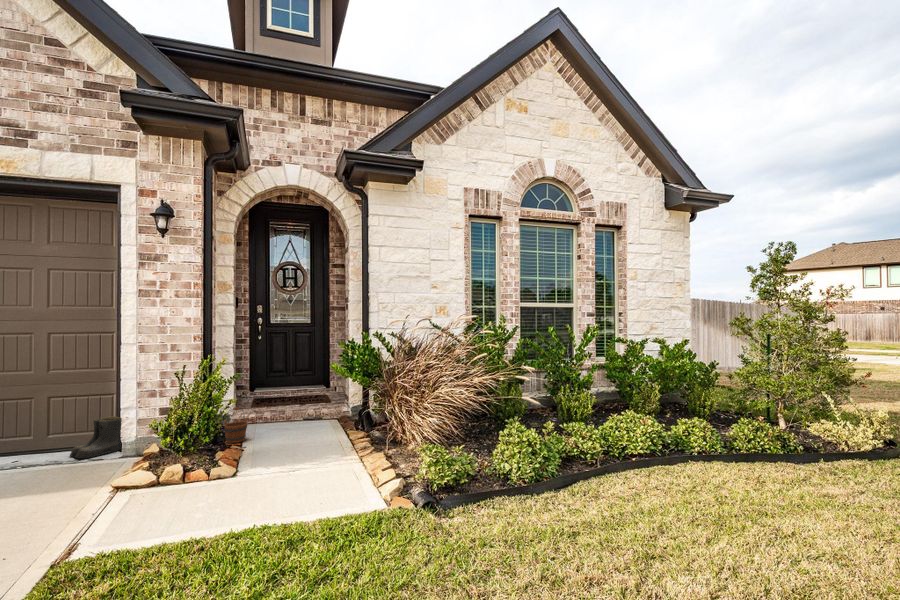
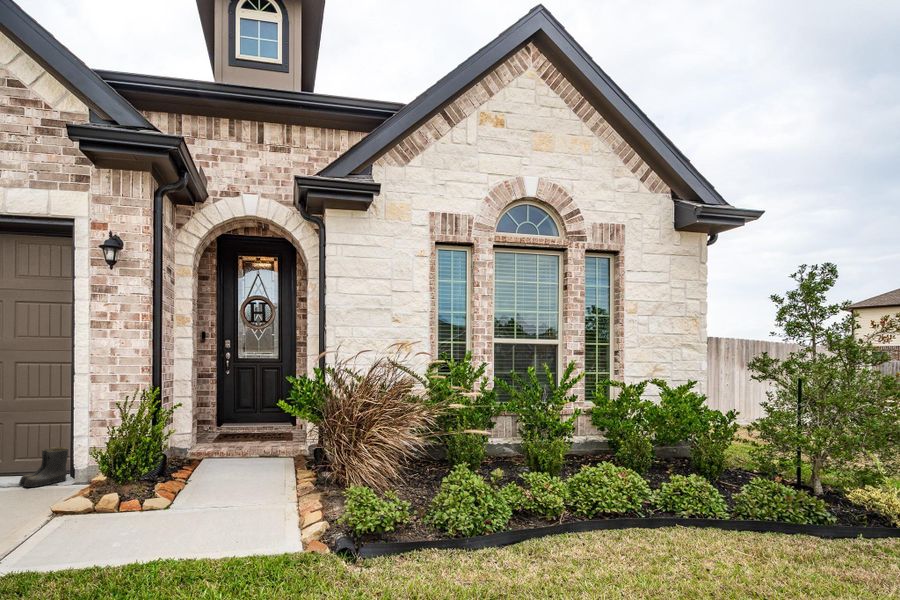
wooden bucket: present [224,408,248,443] -> none [166,443,191,479]

